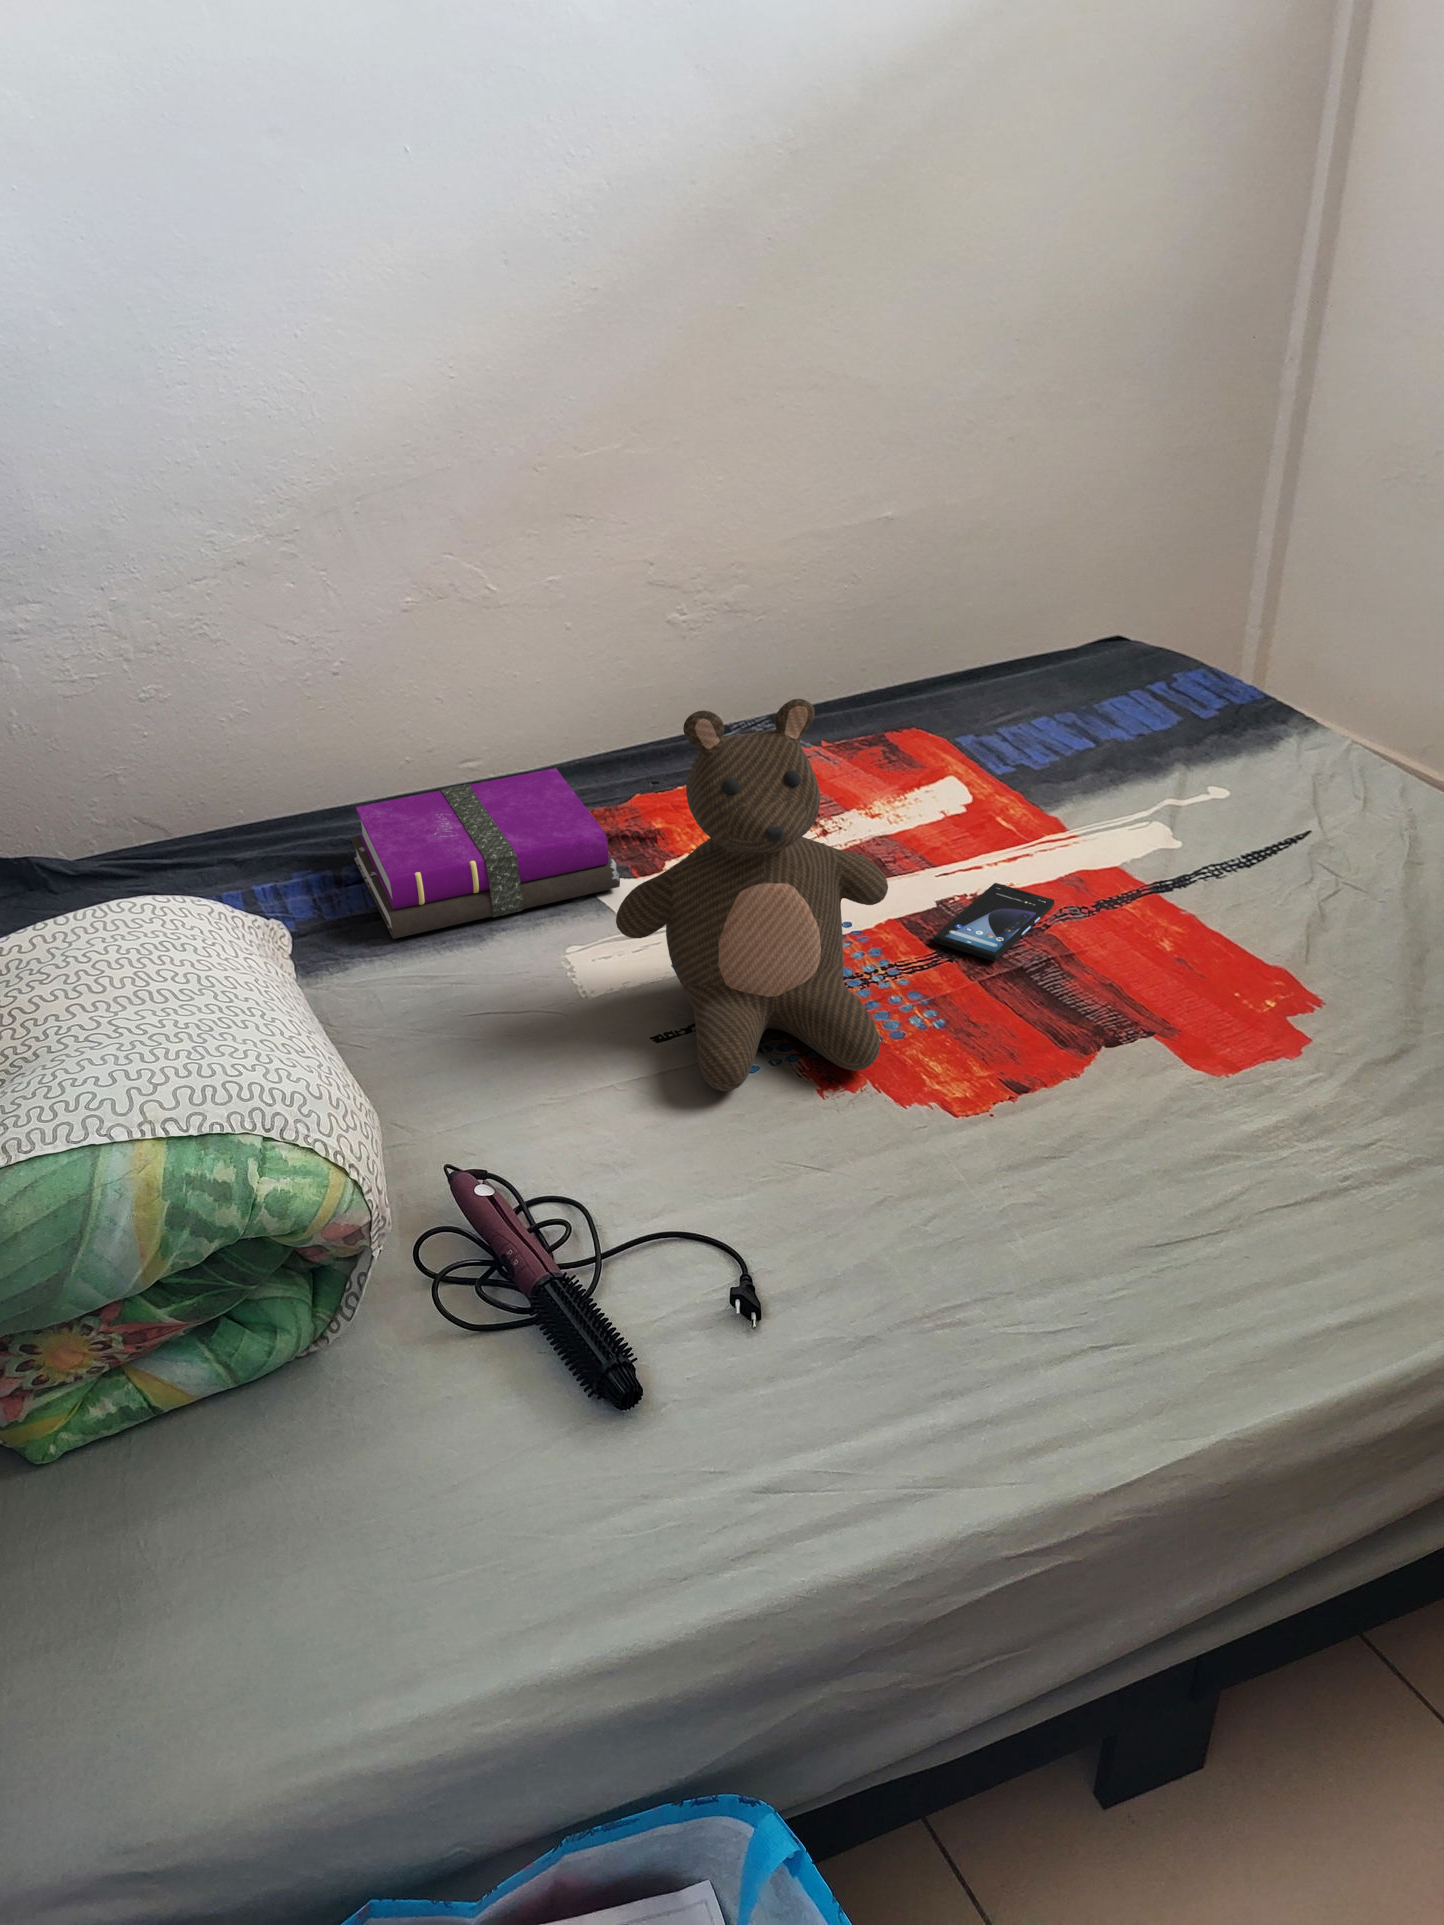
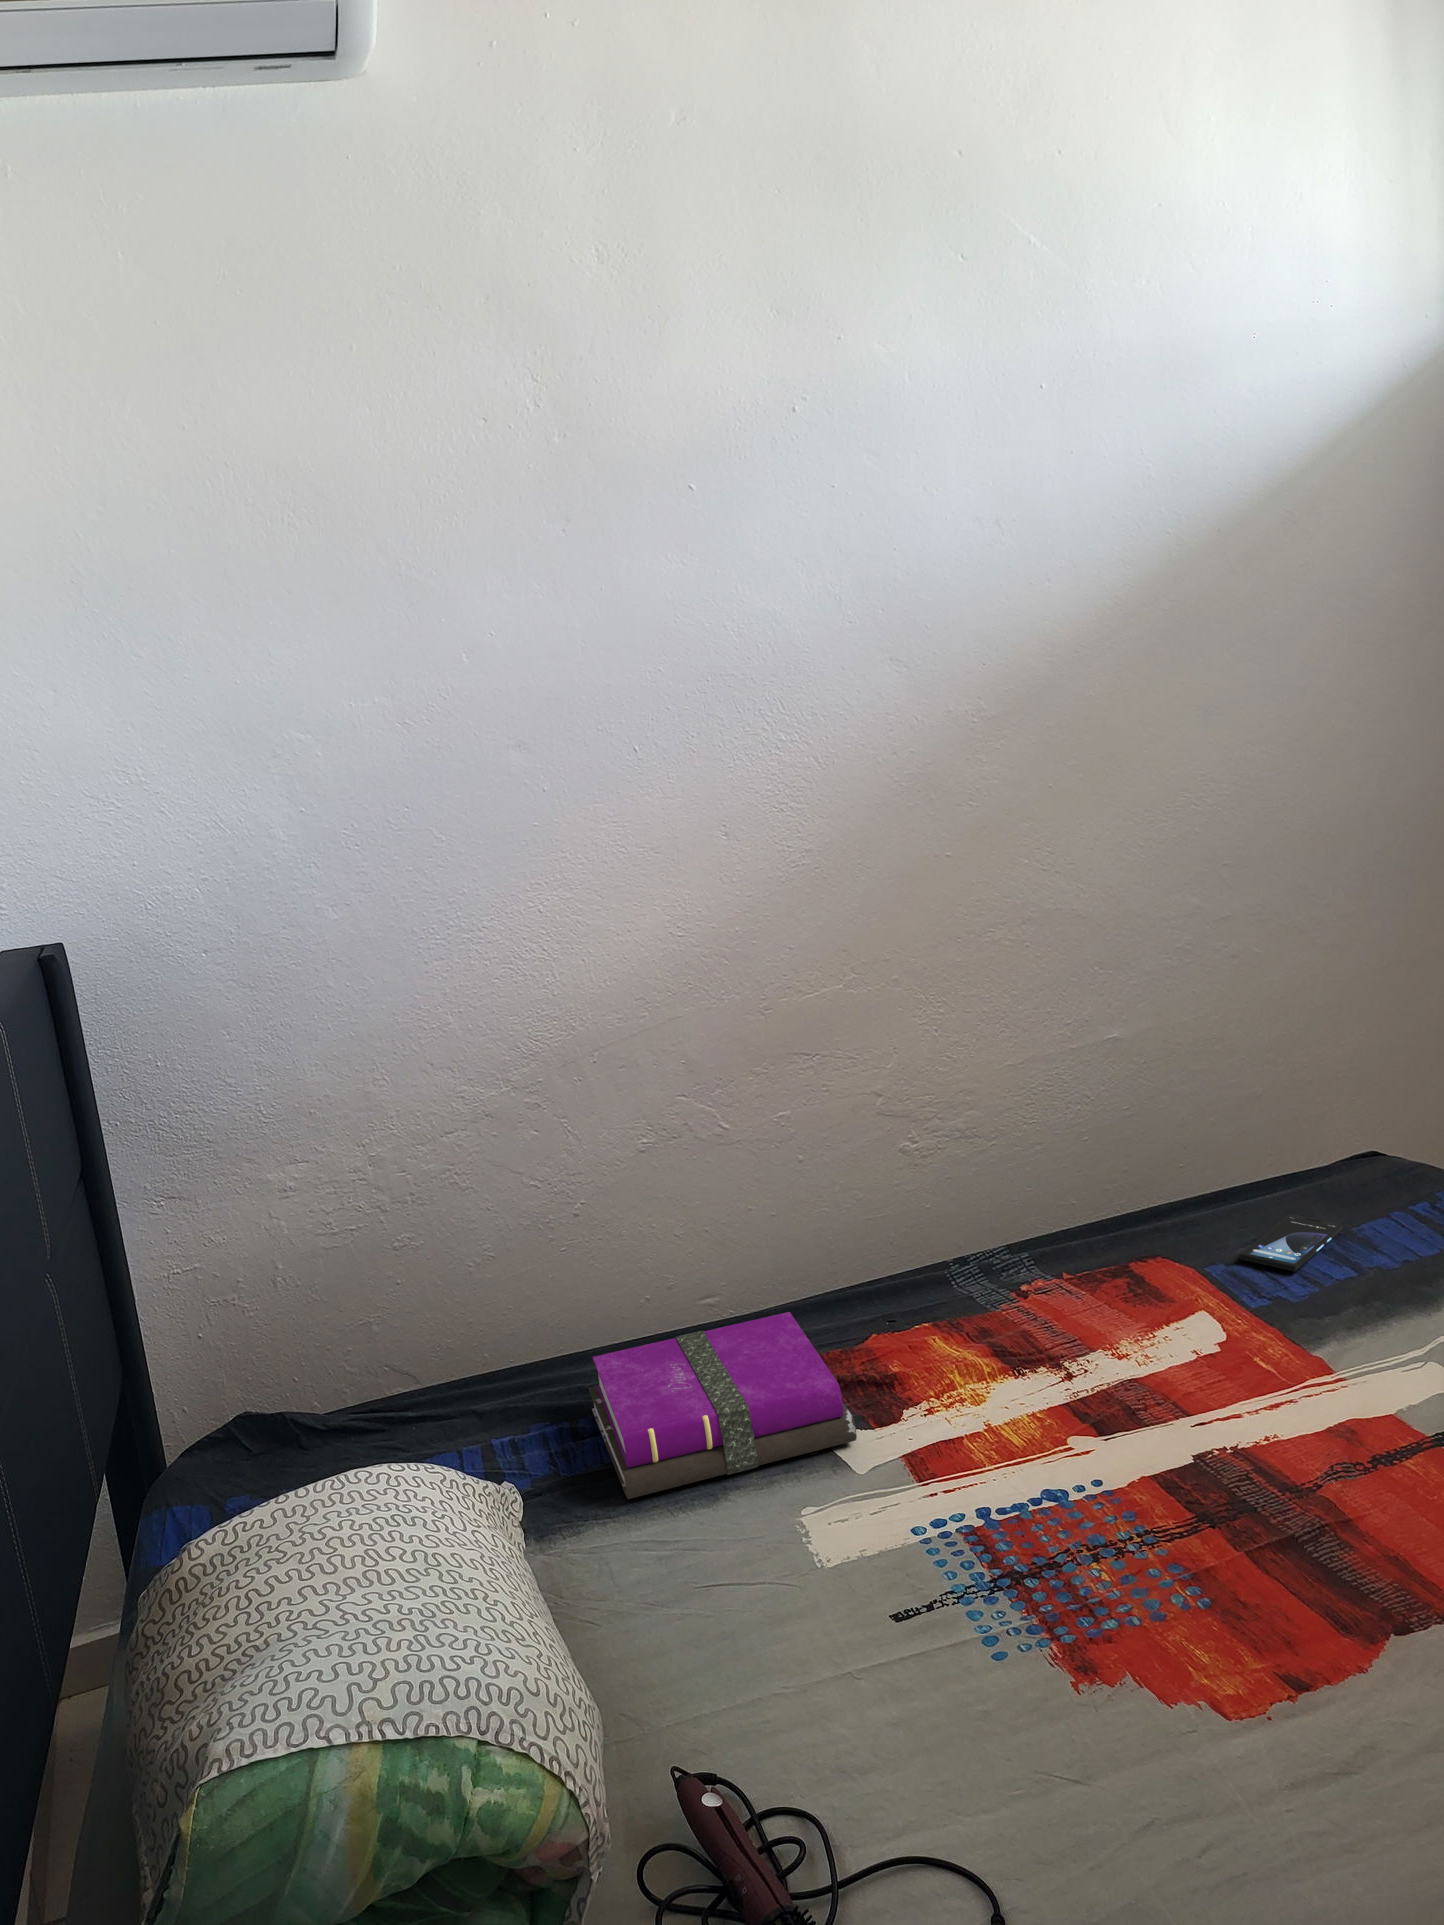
stuffed bear: present [616,699,888,1091] -> none [846,1252,1136,1682]
smartphone: present [934,883,1055,961] -> present [1240,1214,1343,1271]

